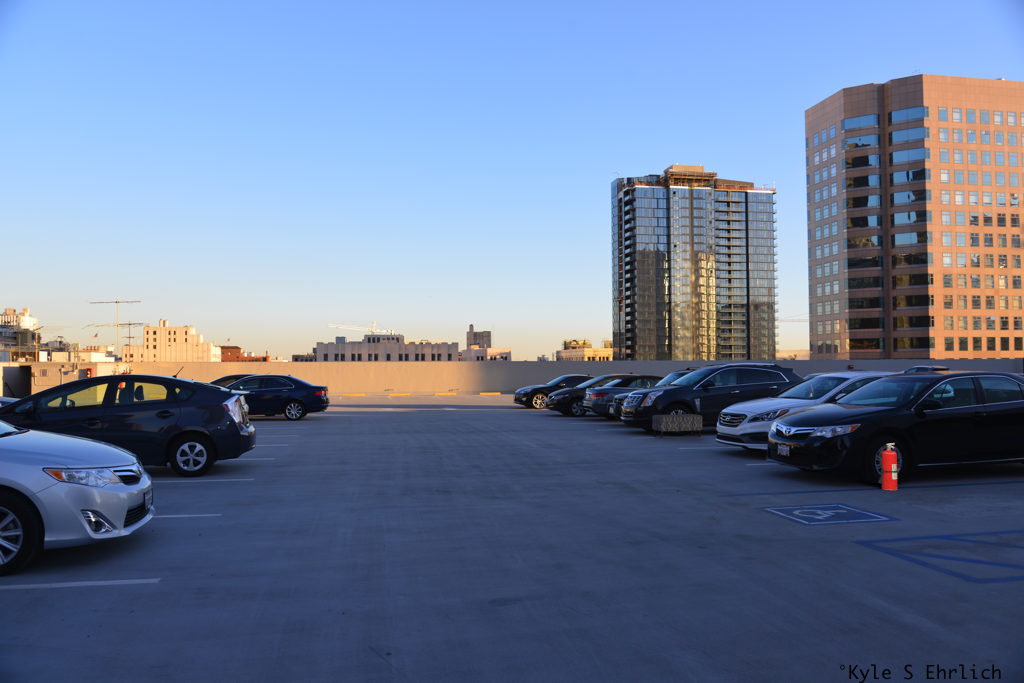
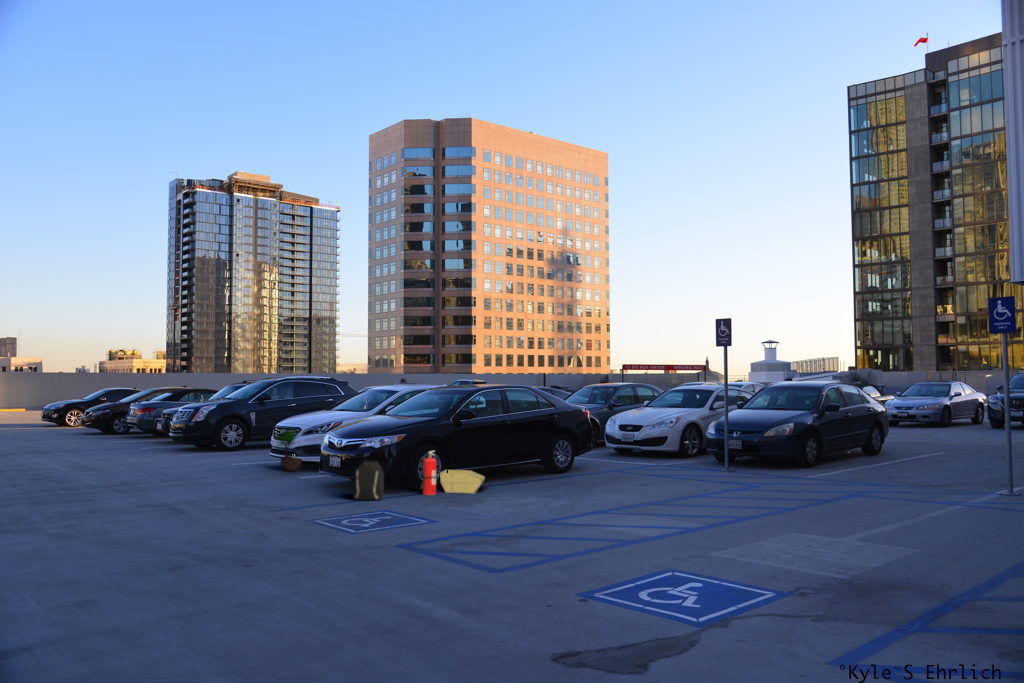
potted tree: none [717,412,748,457] -> present [274,430,301,471]
bench: present [652,414,702,438] -> none [203,428,258,454]
backpack: none [805,451,838,491] -> present [353,461,384,500]
storage bin: none [901,464,958,492] -> present [440,470,485,493]

